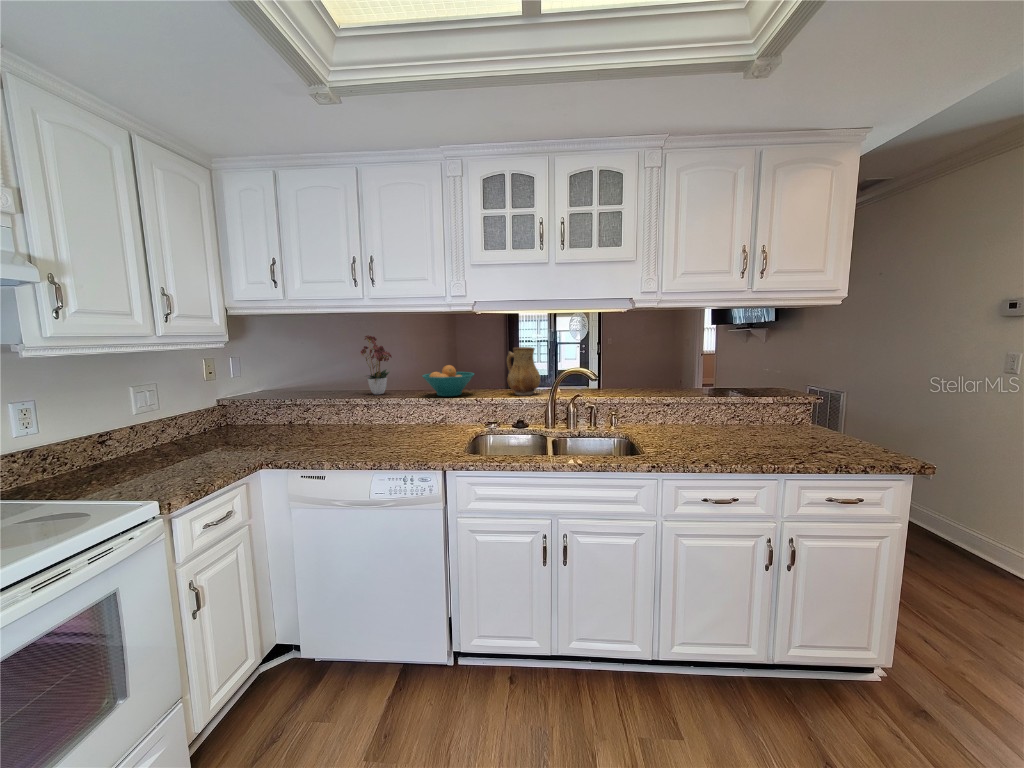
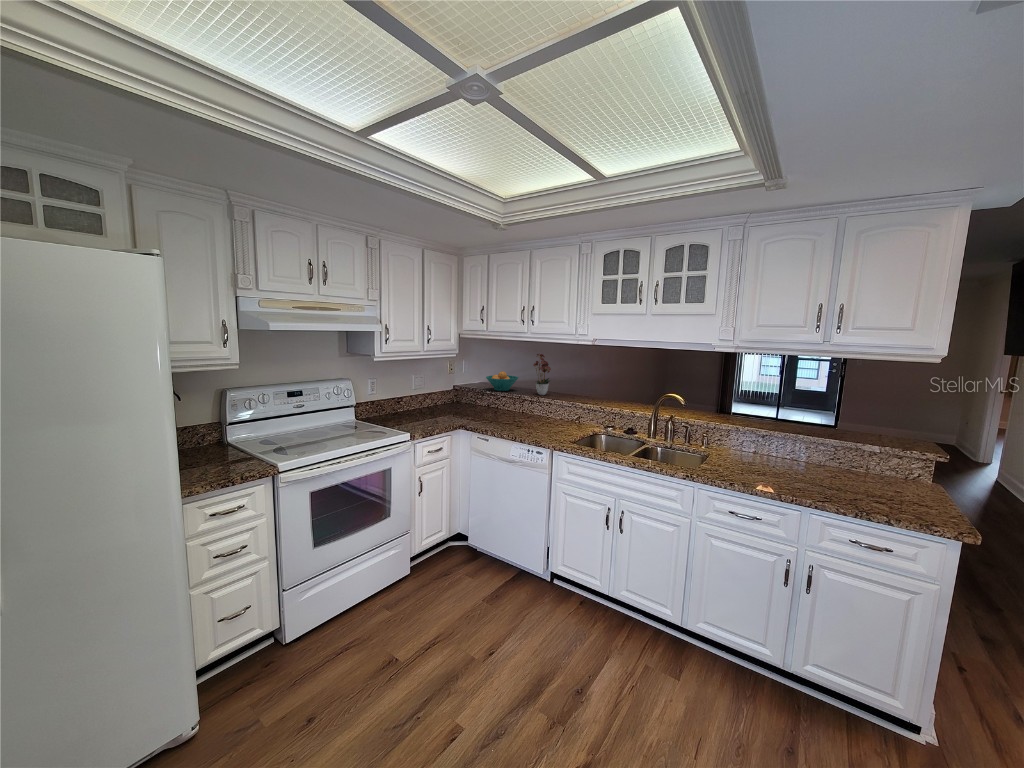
ceramic pitcher: present [507,347,540,395] -> none [624,372,651,410]
fruit bowl: present [422,365,474,396] -> present [486,371,518,391]

